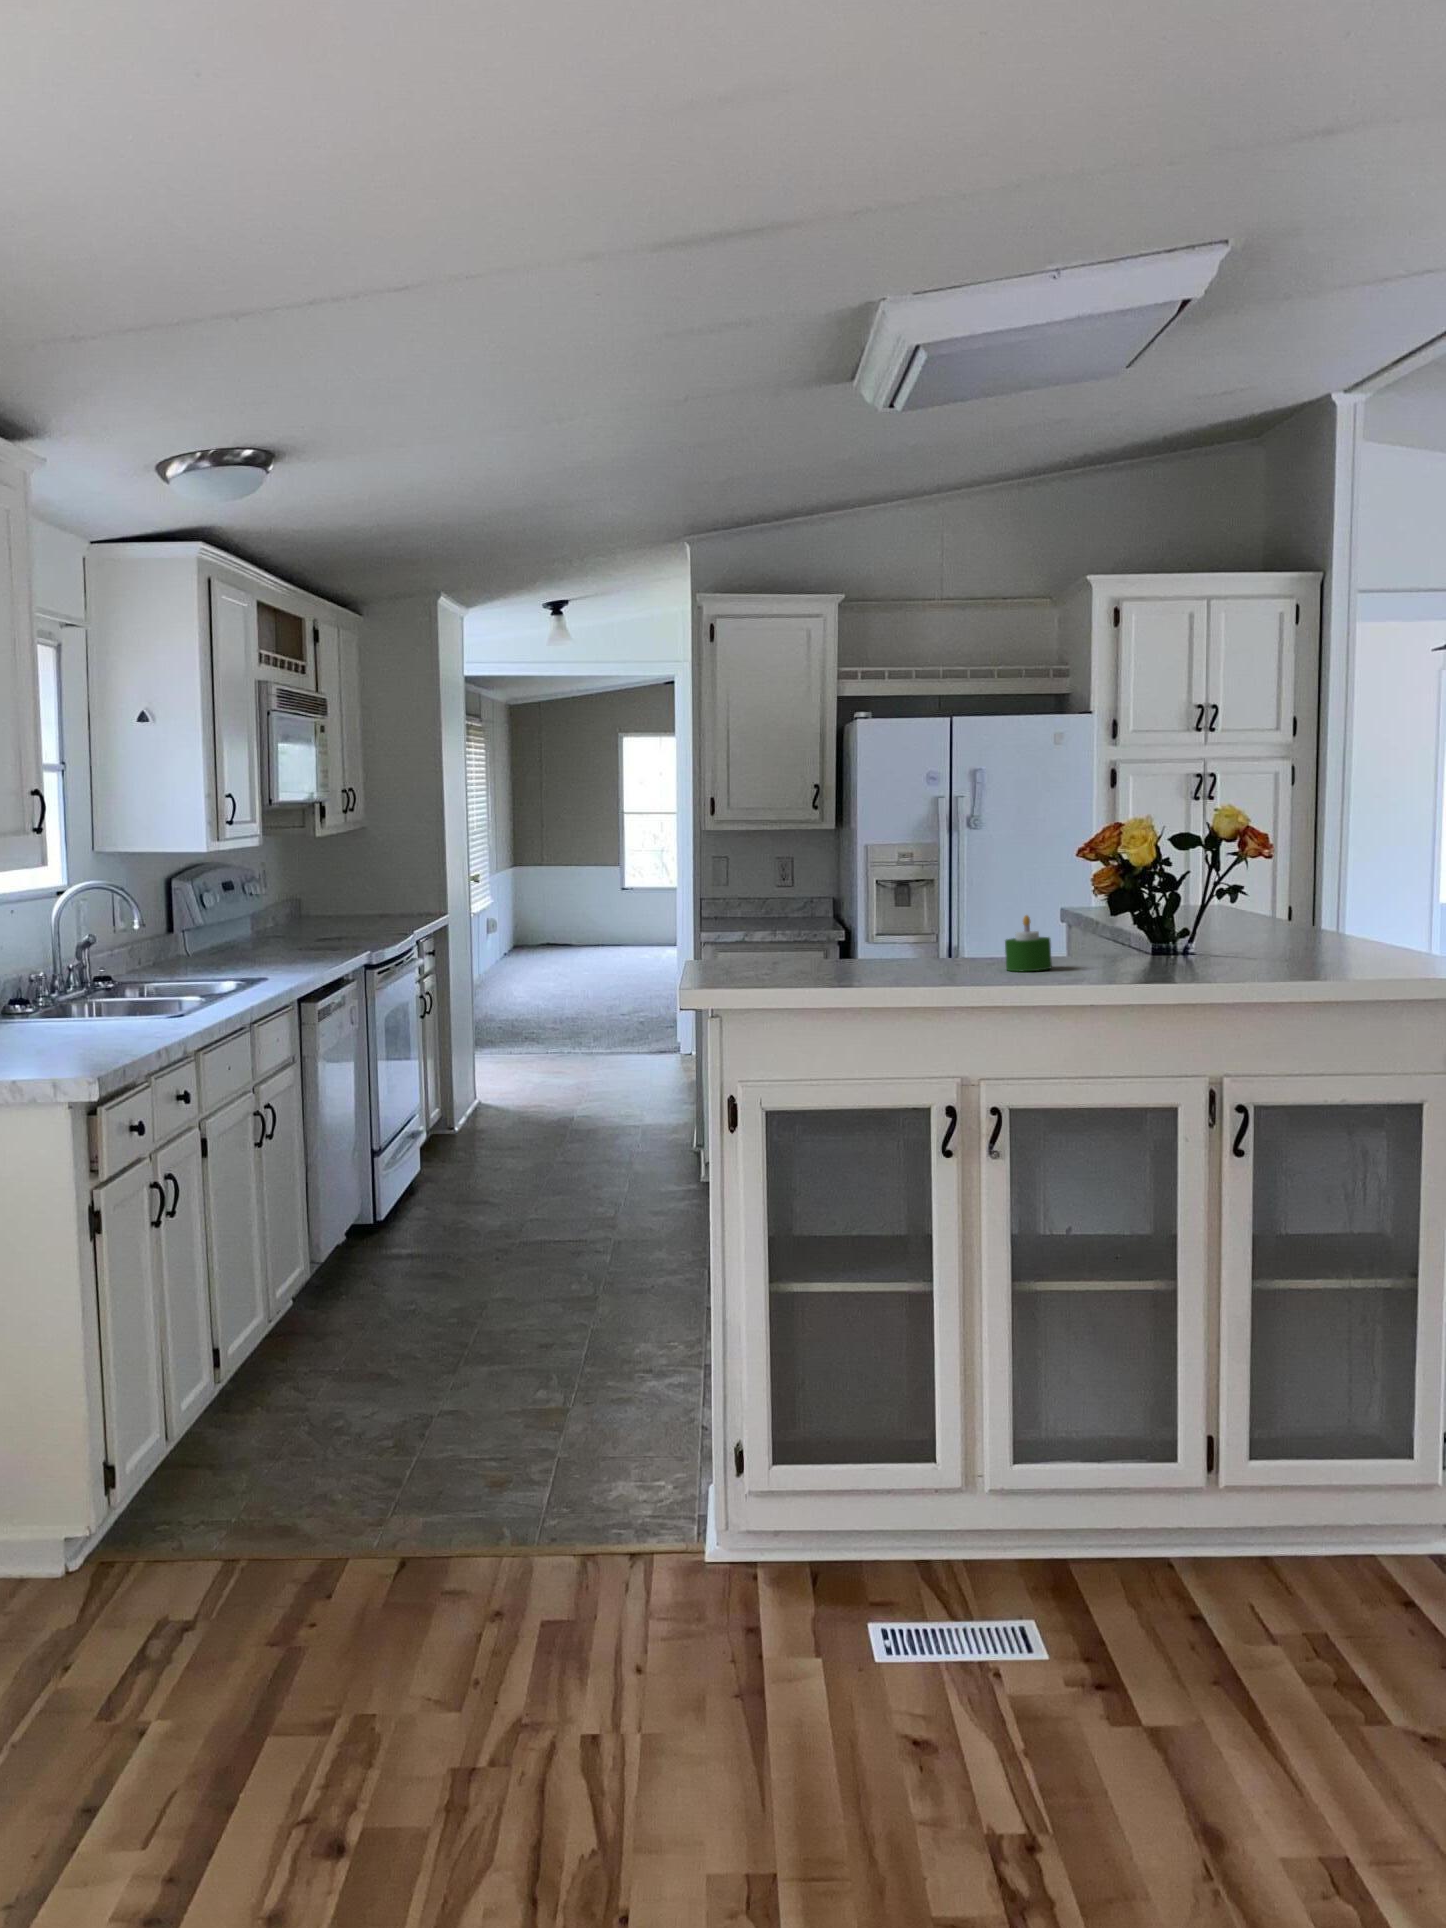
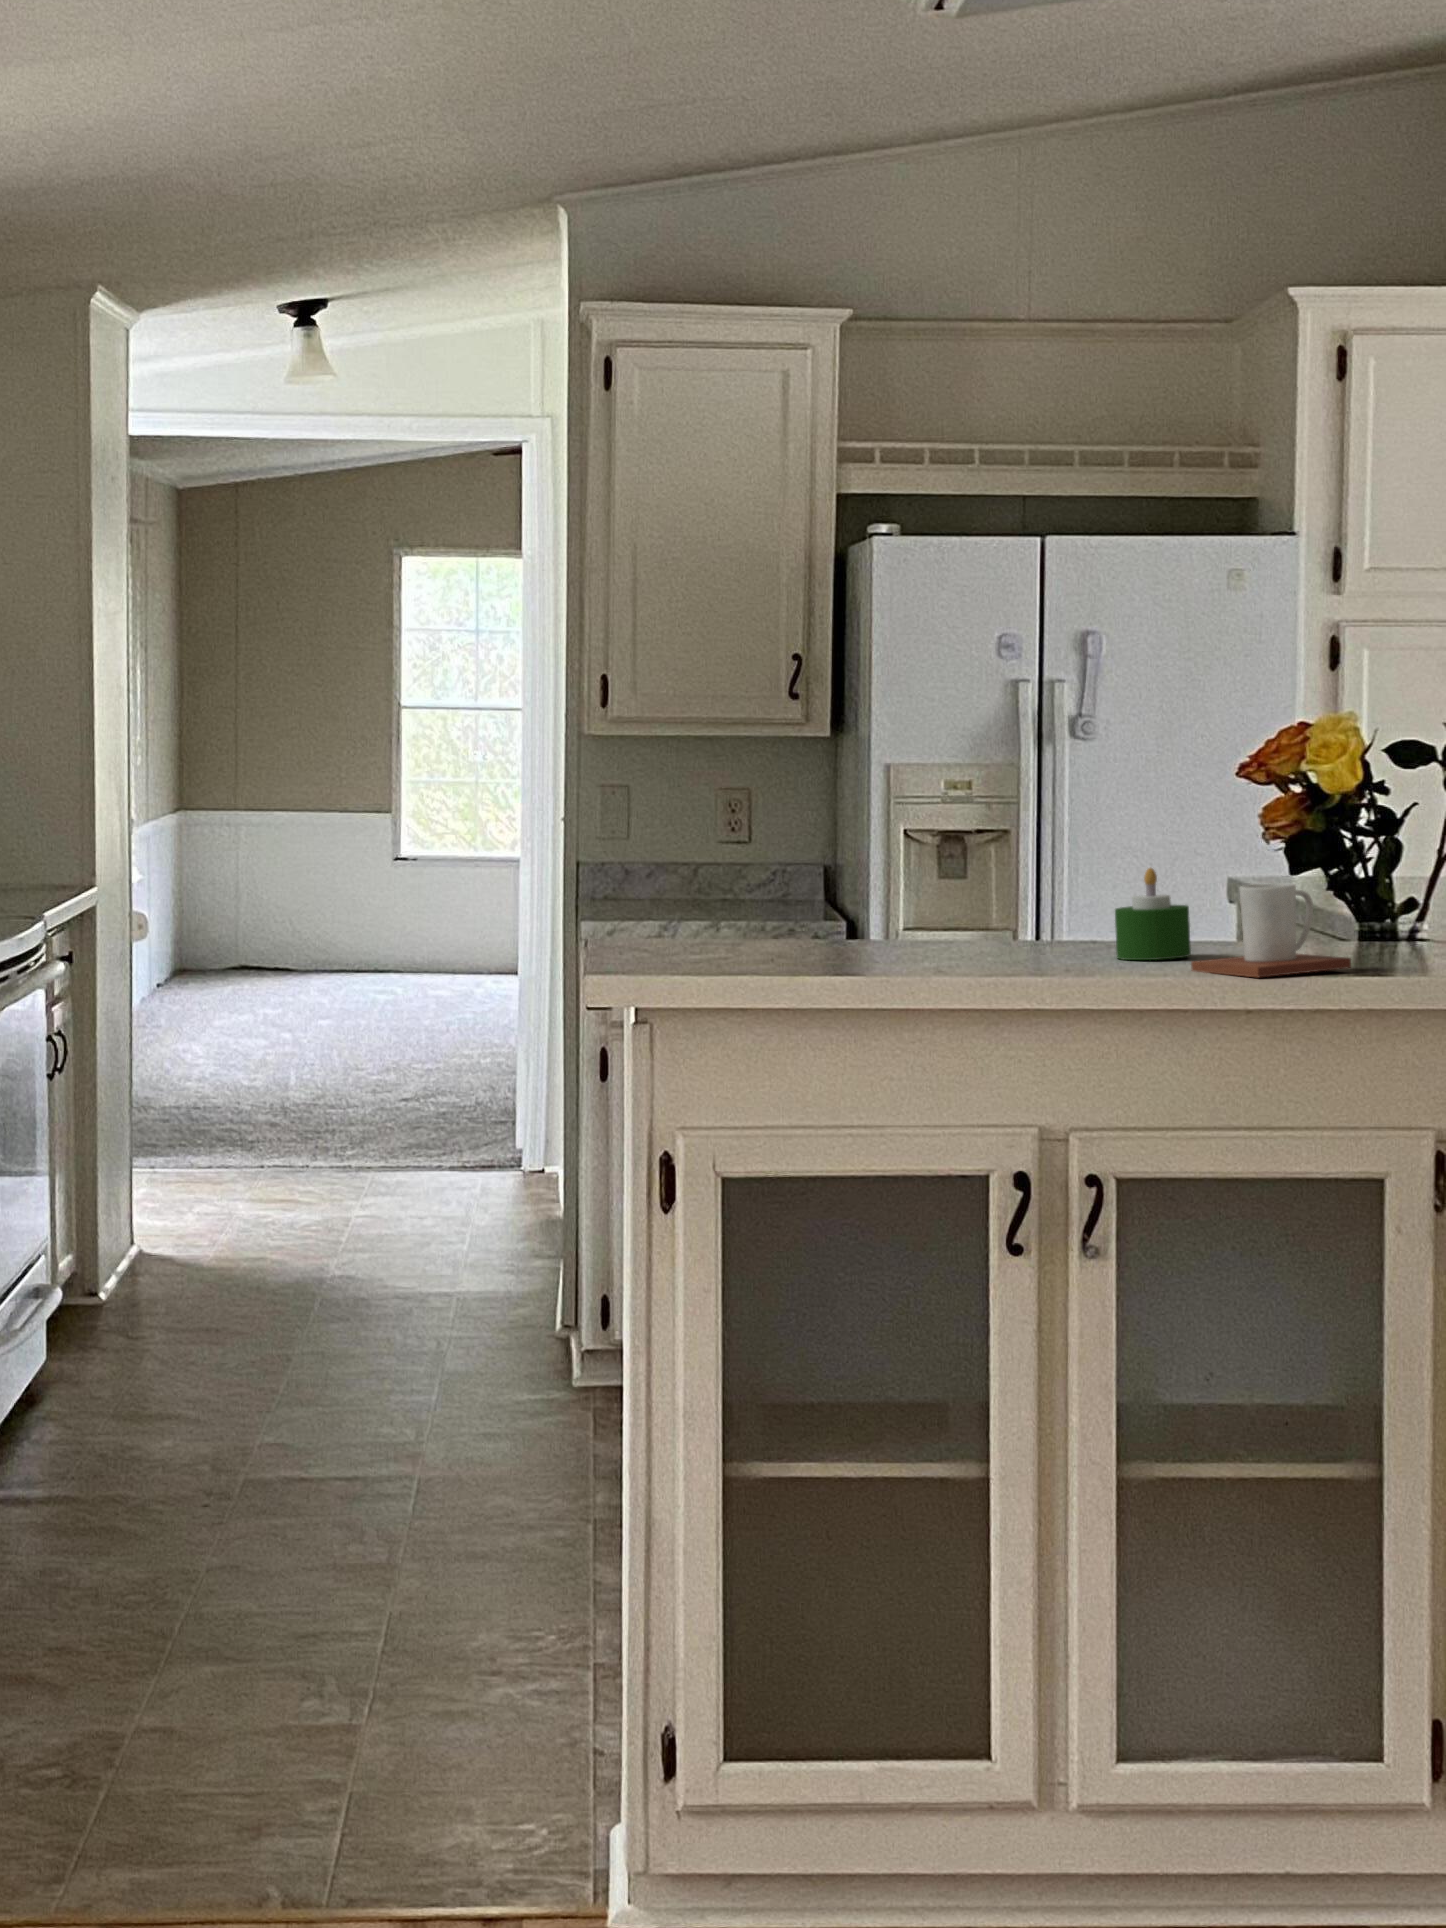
mug: none [1054,925,1154,984] -> present [1191,883,1351,977]

